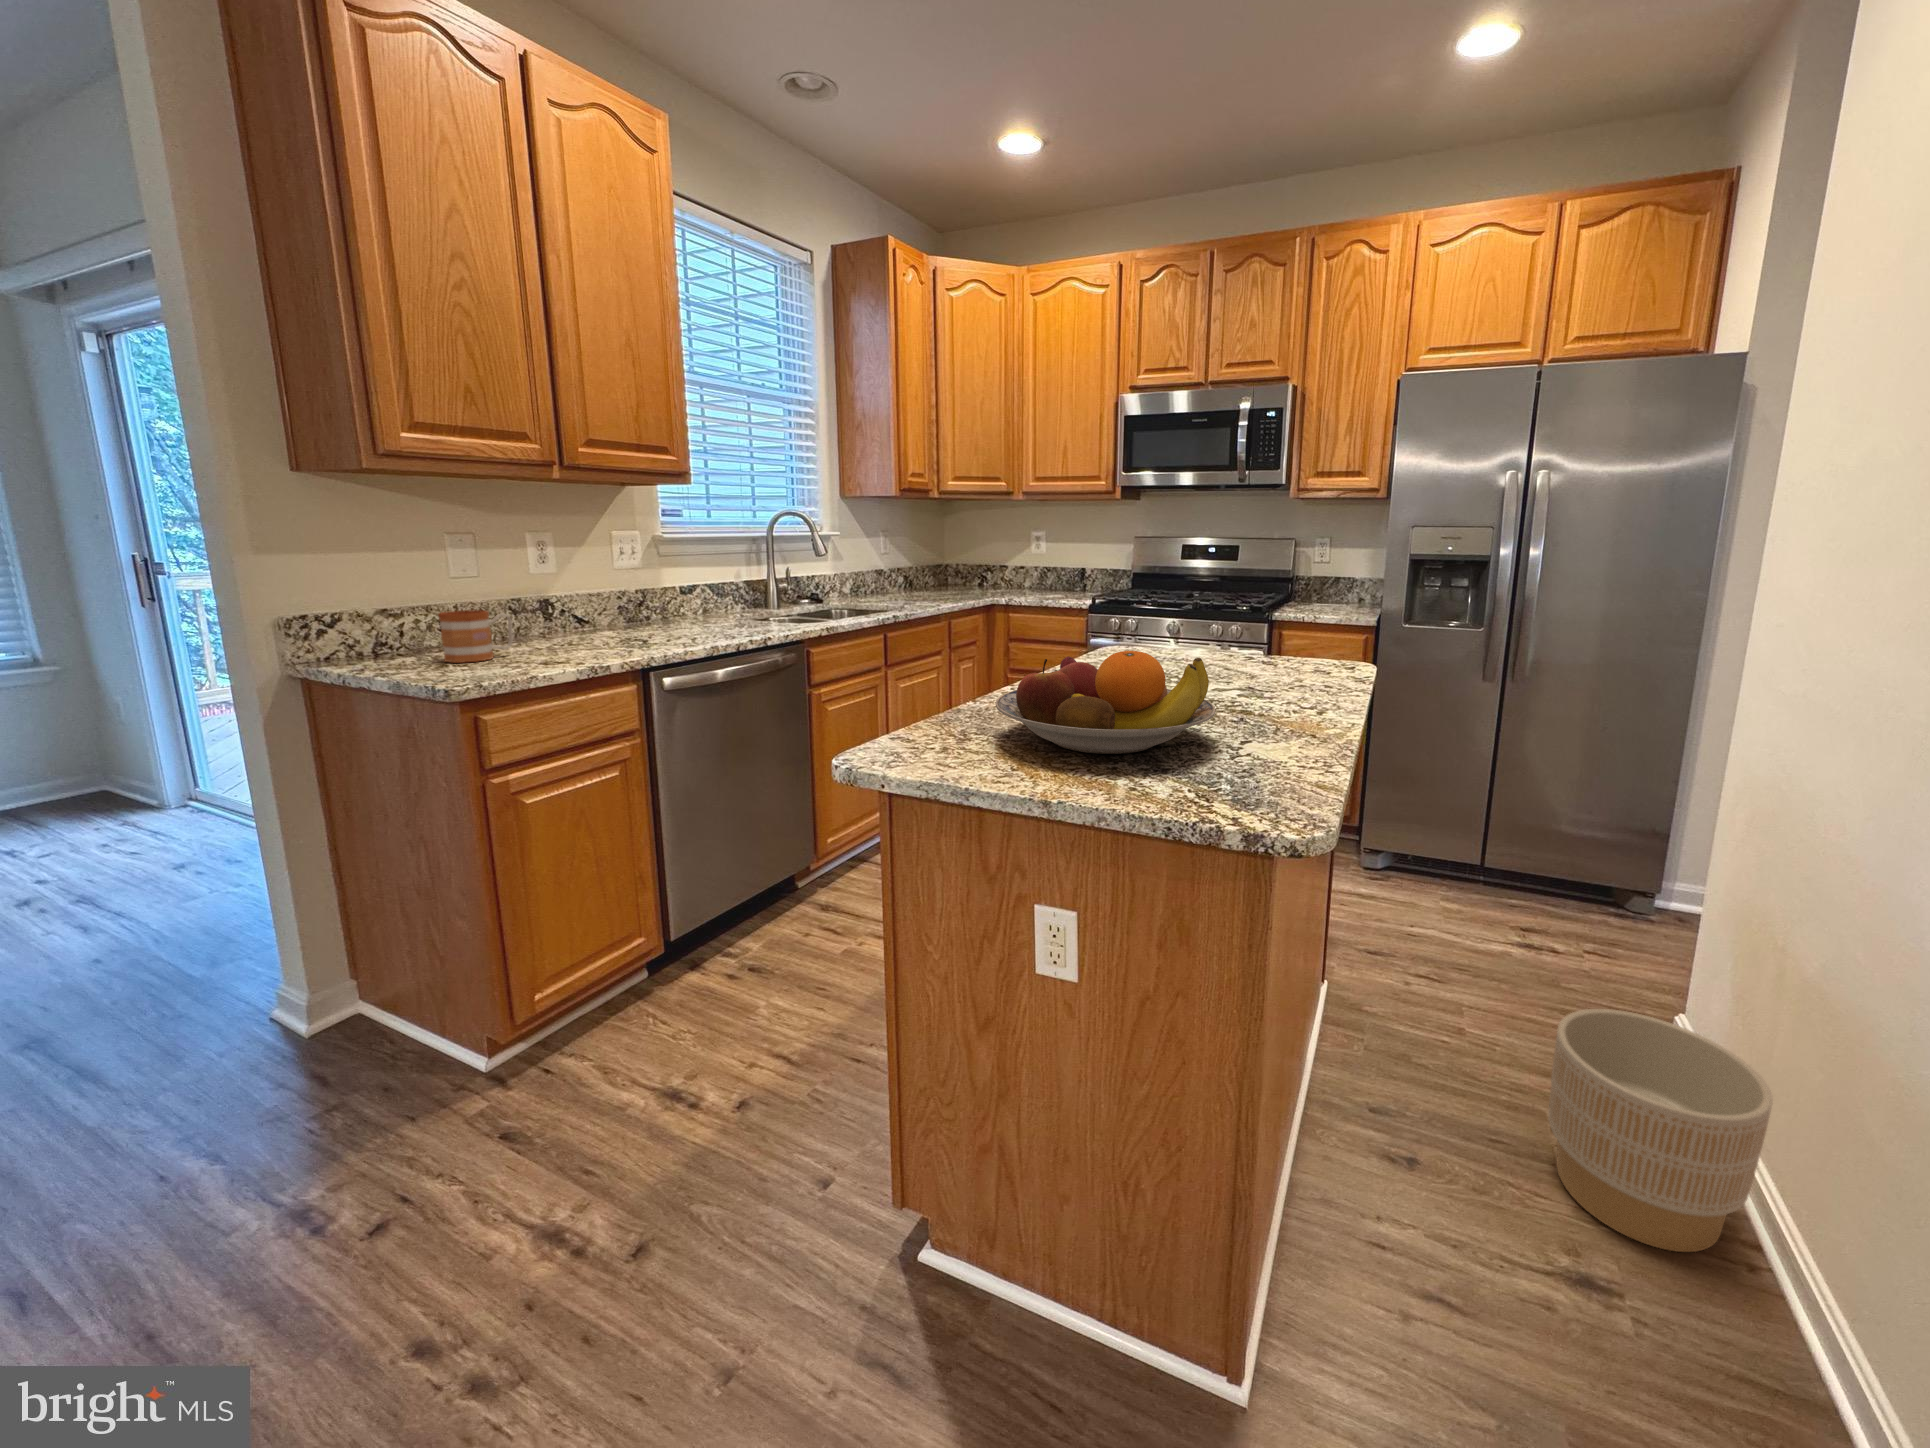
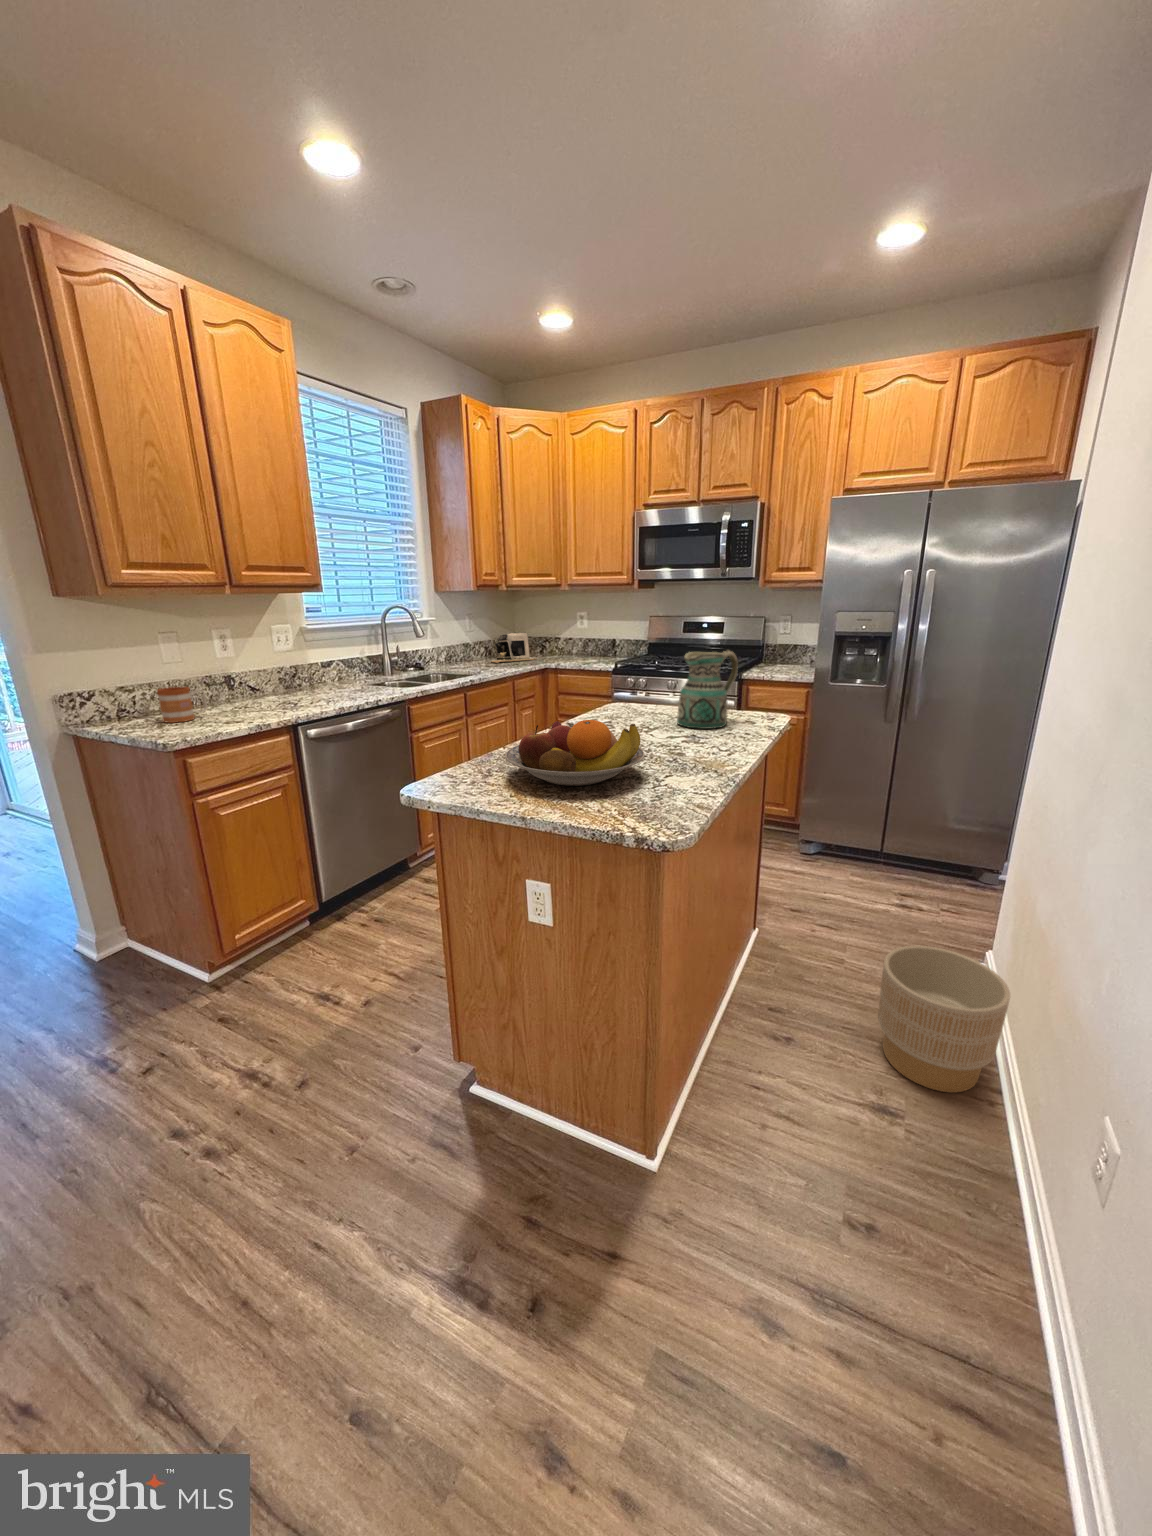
coffee maker: none [912,556,979,597] -> present [492,632,536,663]
ceramic pitcher: none [1218,566,1305,678] -> present [677,650,738,729]

